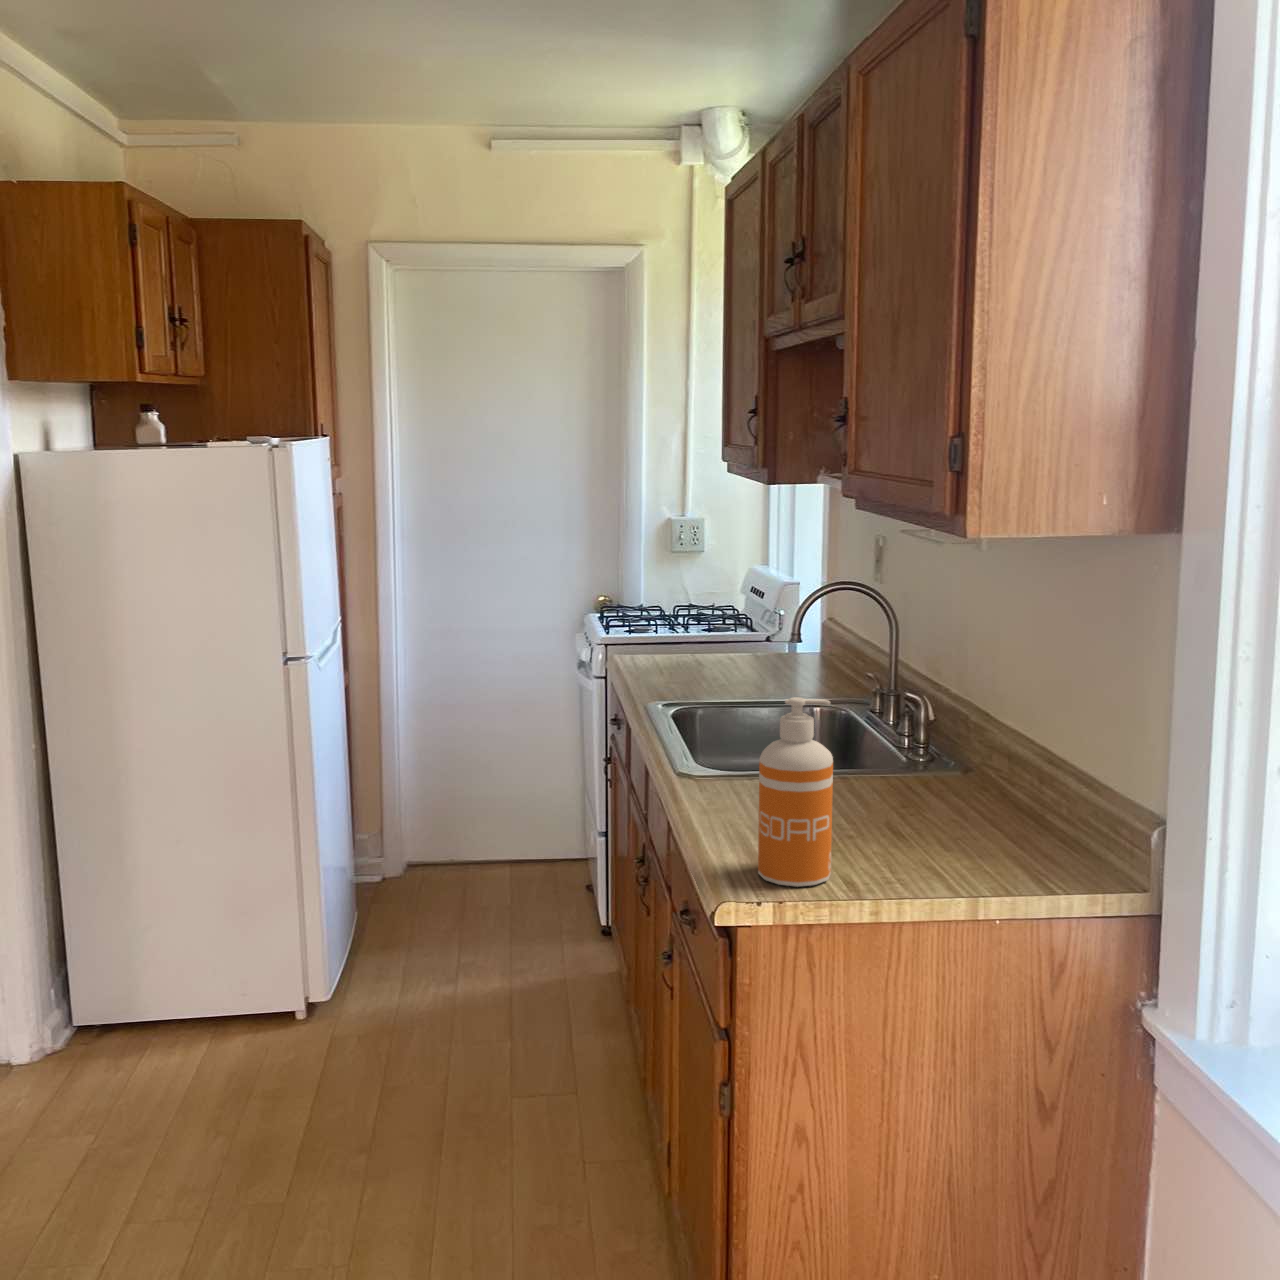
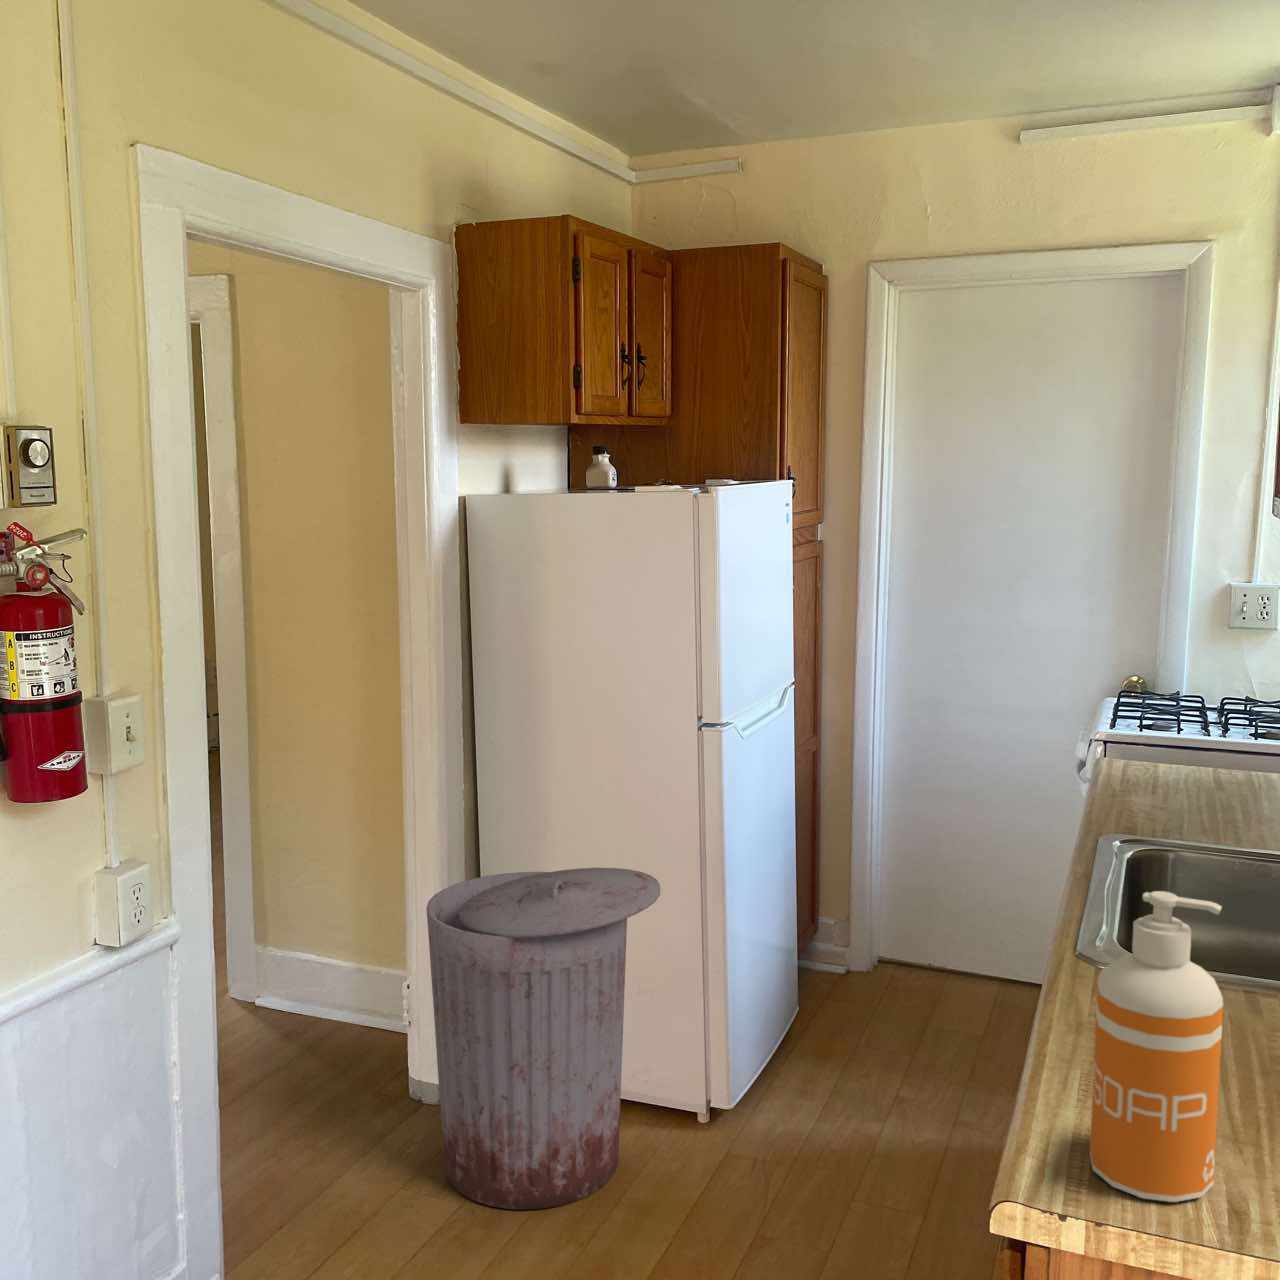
trash can: none [32,800,268,1126] -> present [427,868,660,1210]

